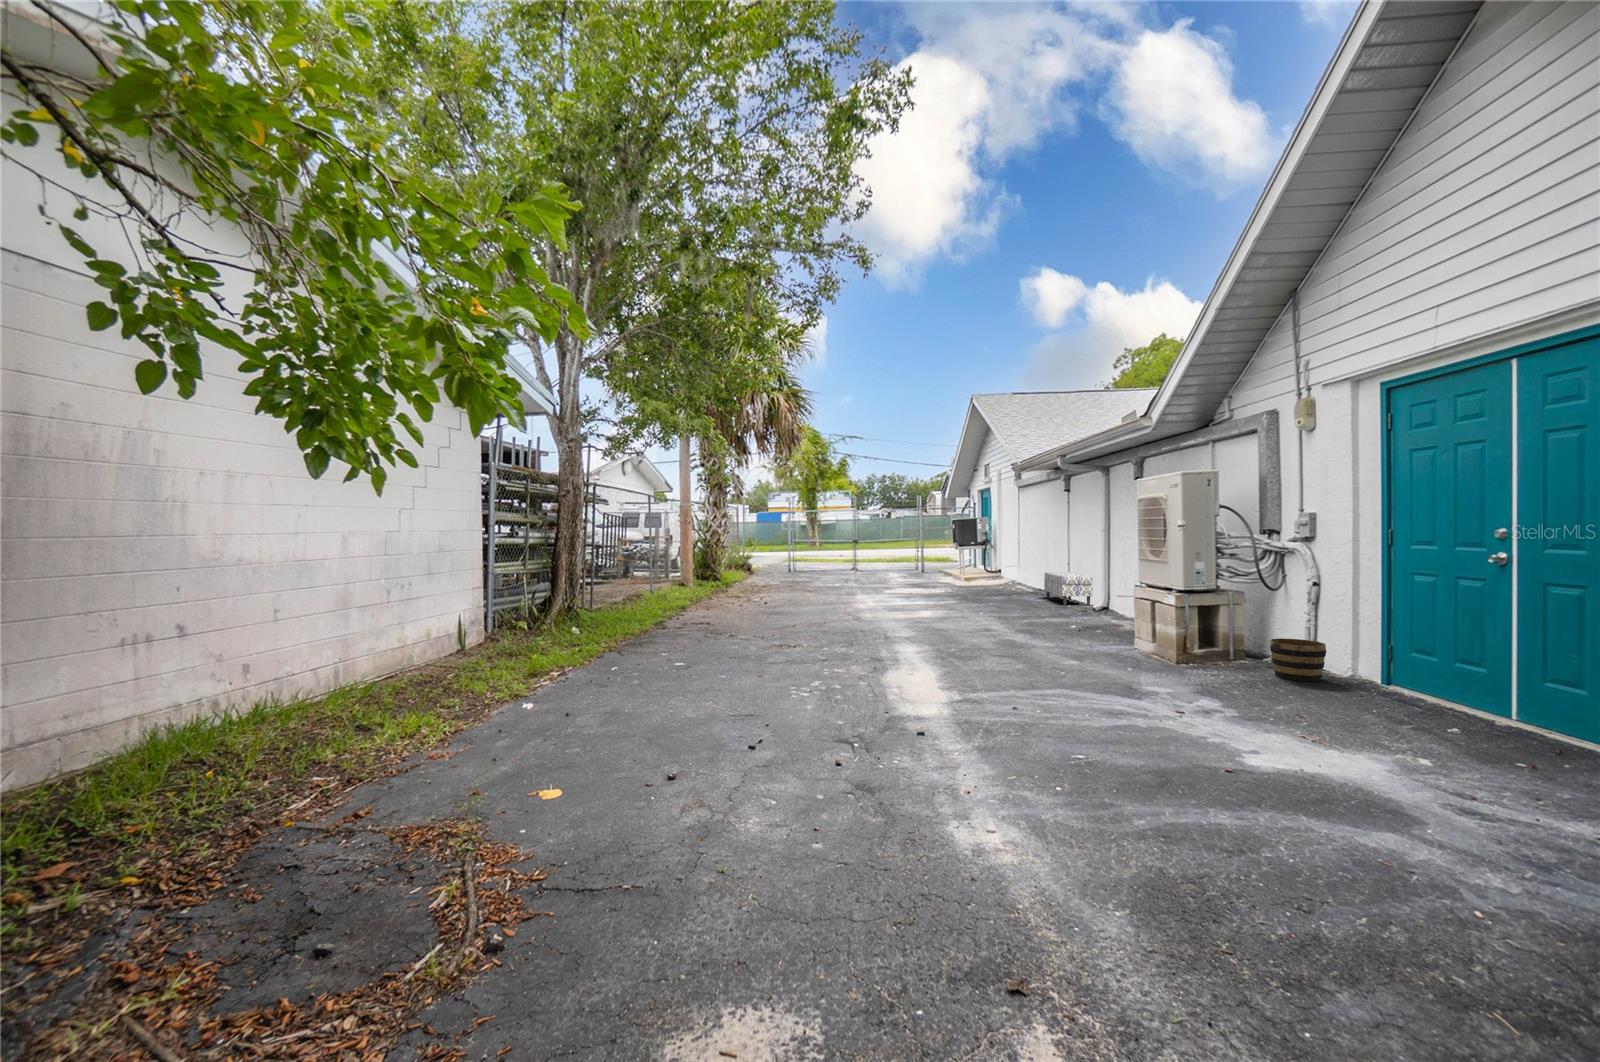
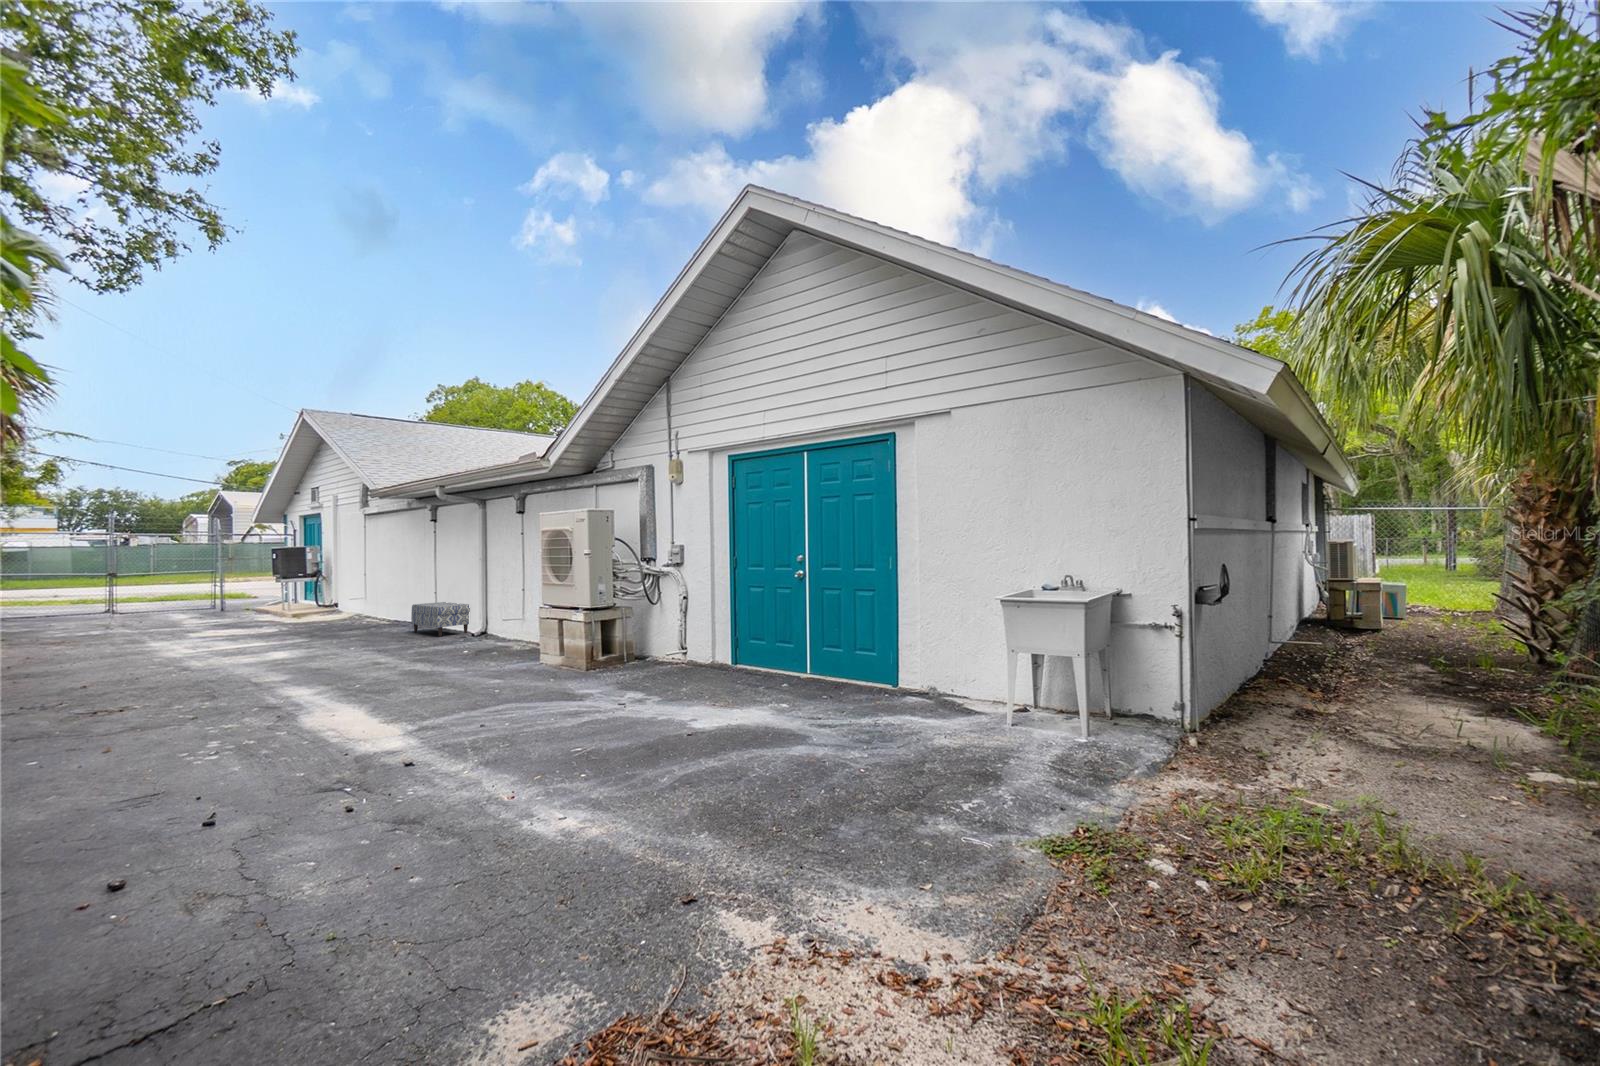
bucket: present [1270,639,1326,681] -> none [660,641,695,674]

